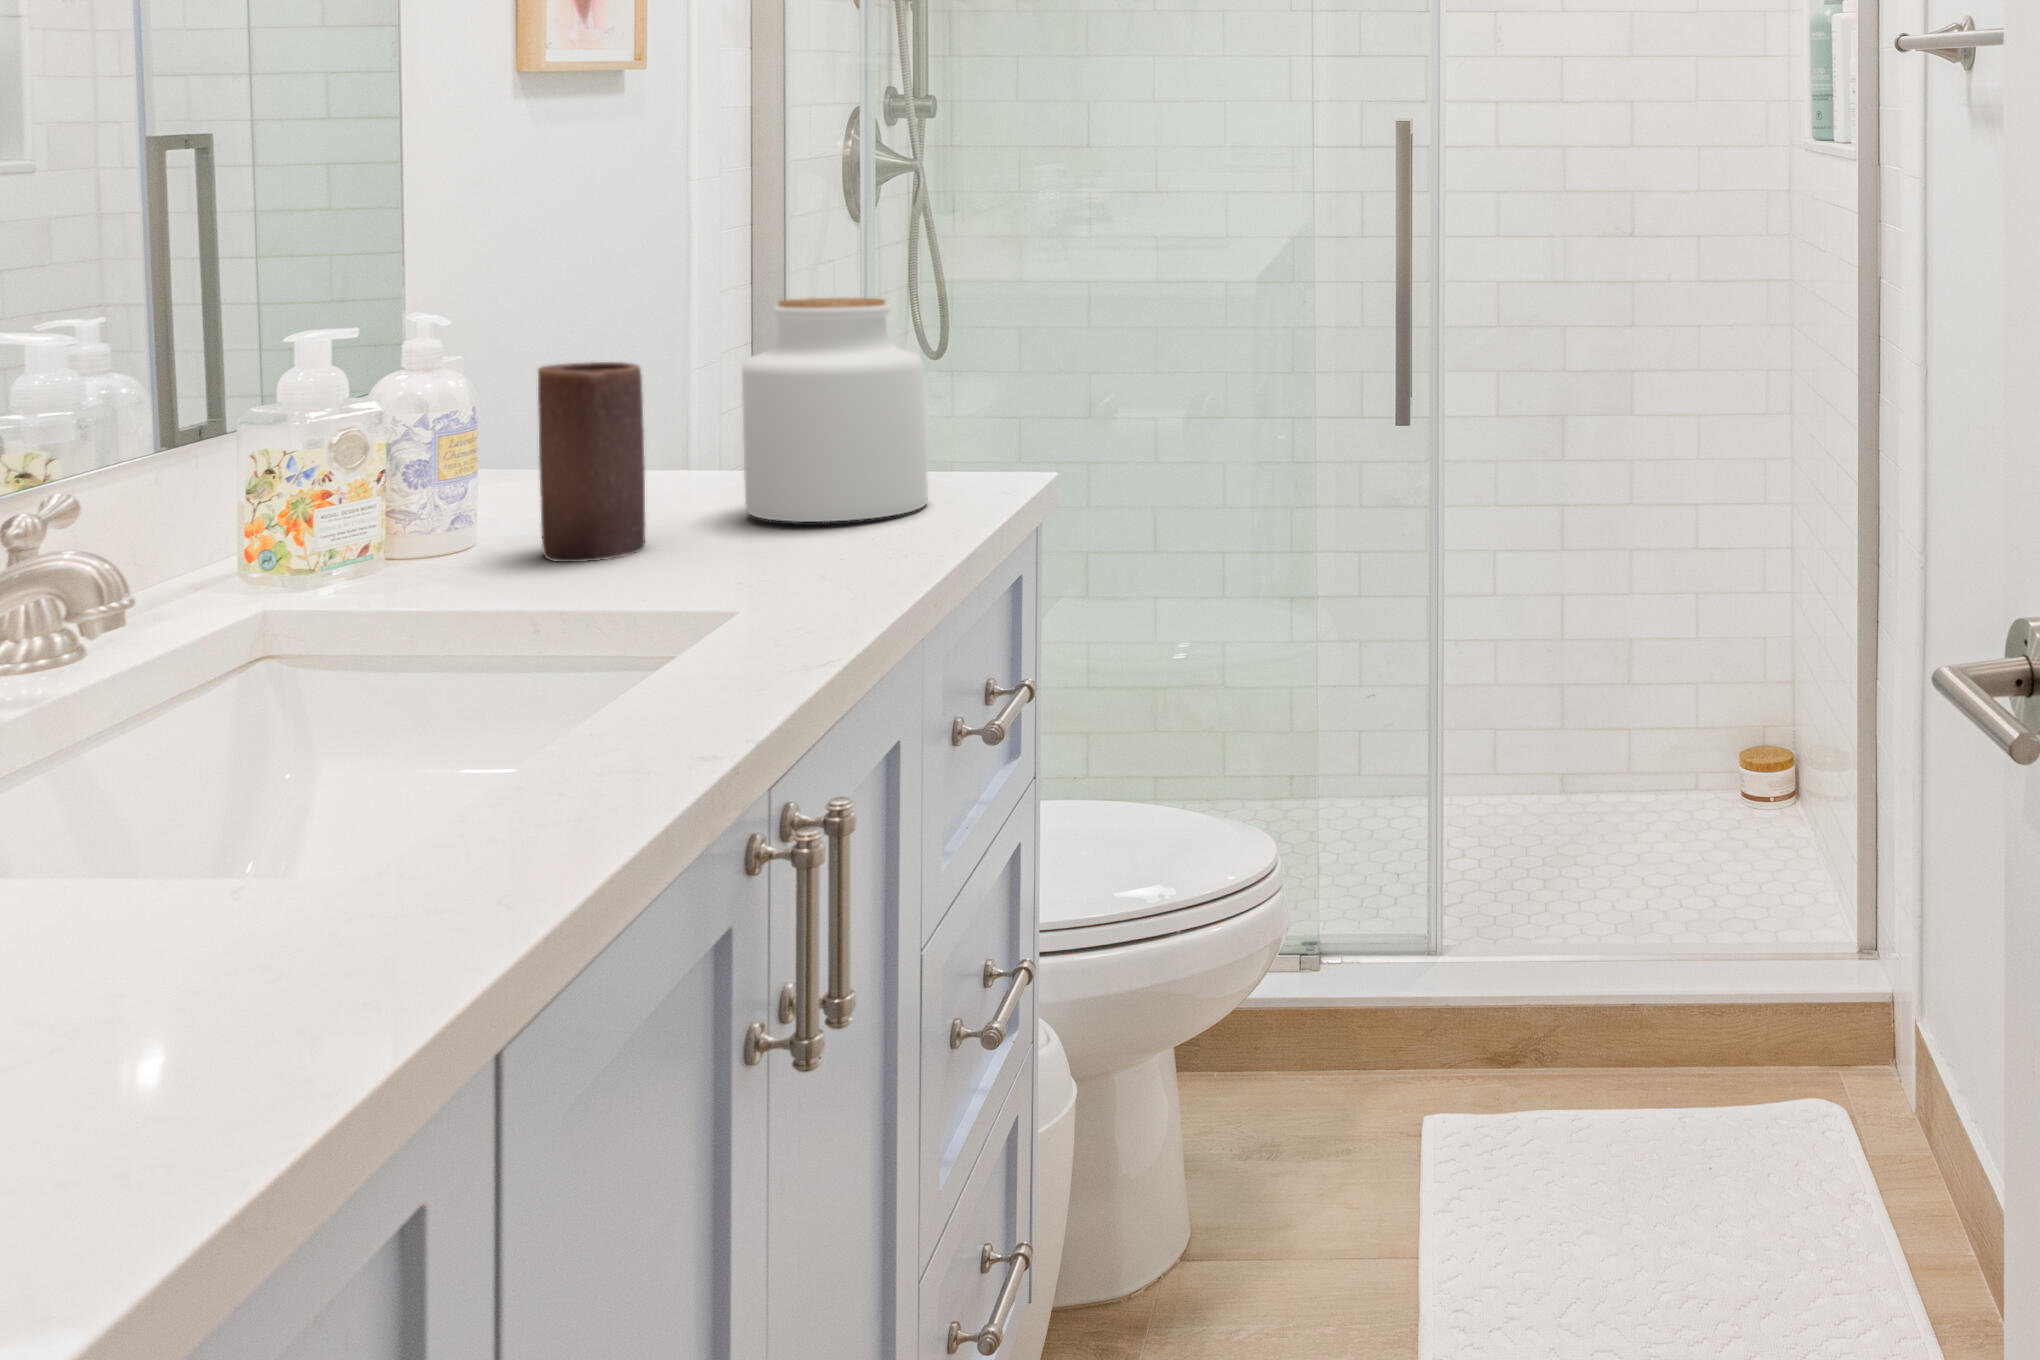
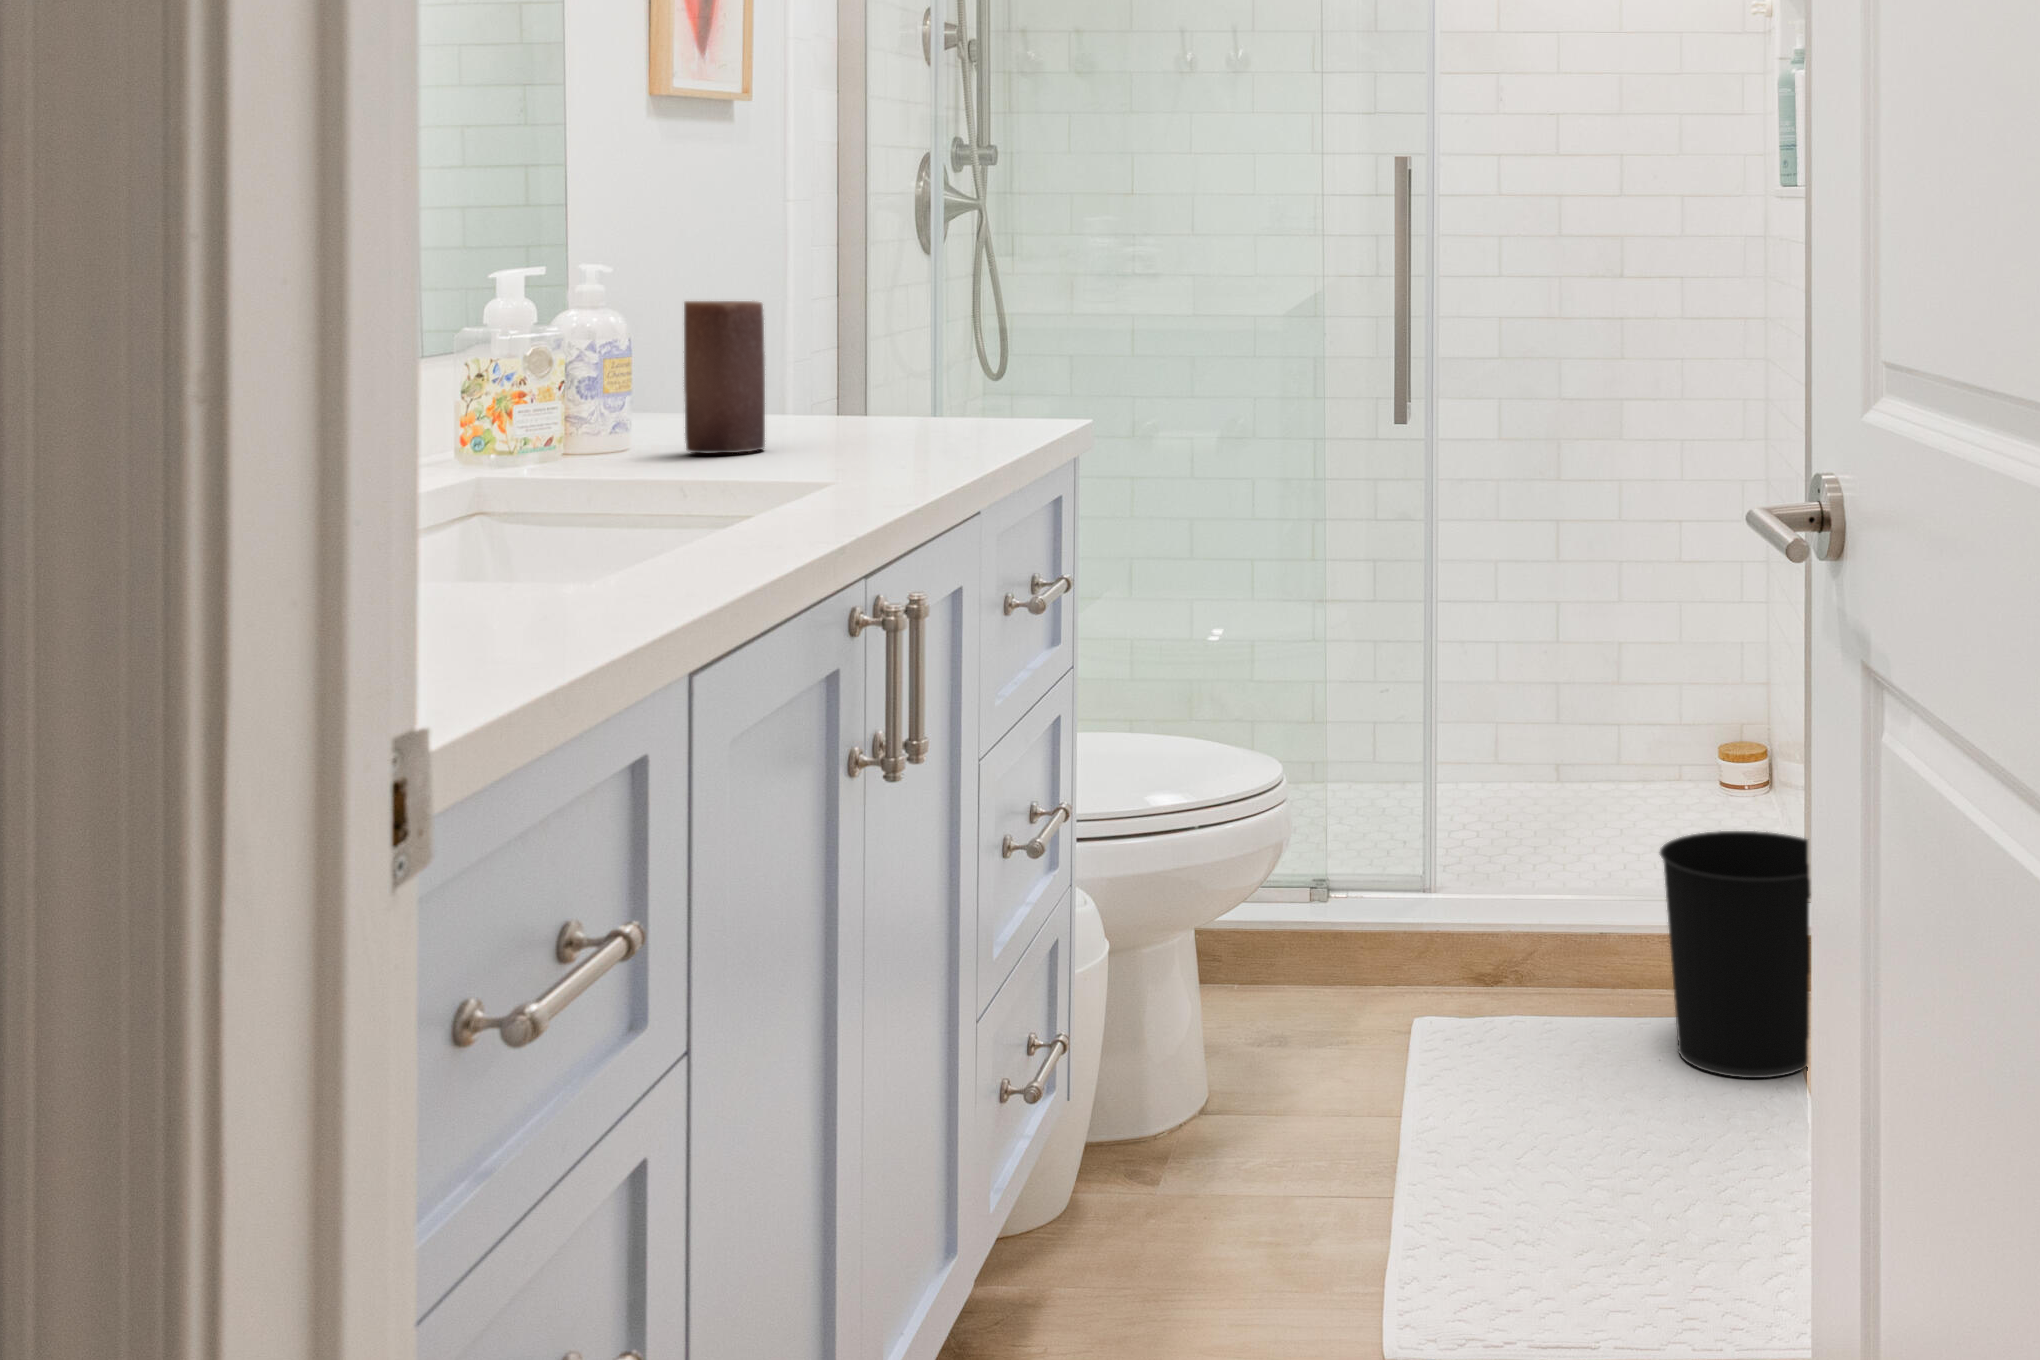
jar: present [742,298,928,522] -> none [840,259,987,433]
wastebasket: none [1706,891,1911,1187] -> present [1659,831,1810,1078]

